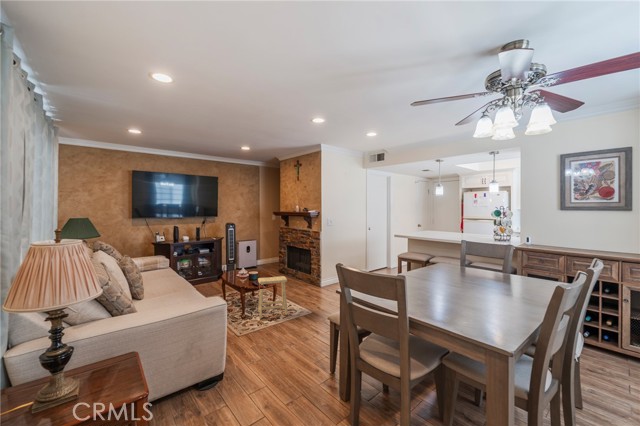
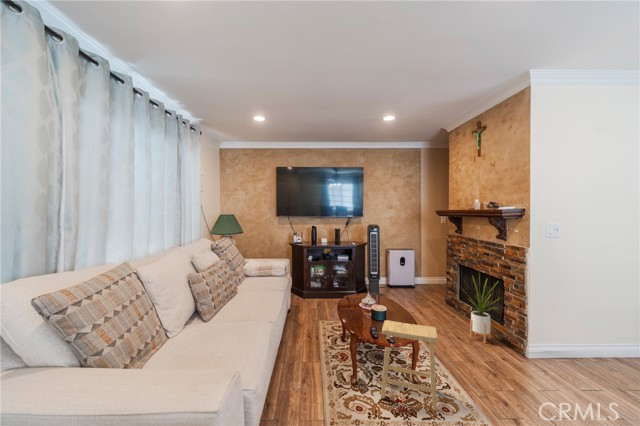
house plant: none [290,248,310,286] -> present [470,278,493,343]

